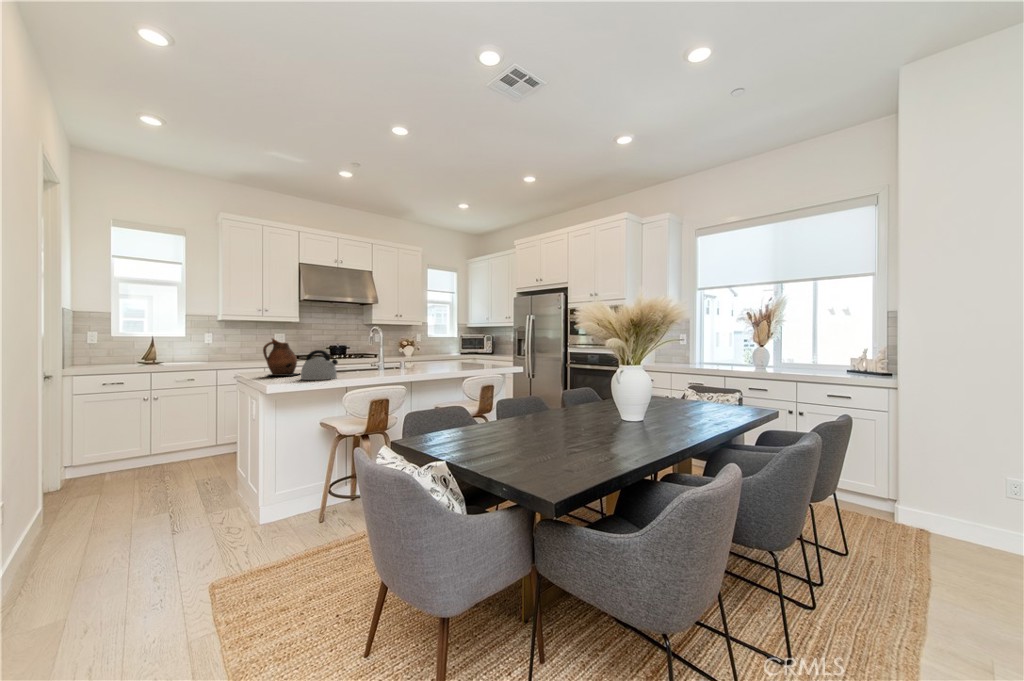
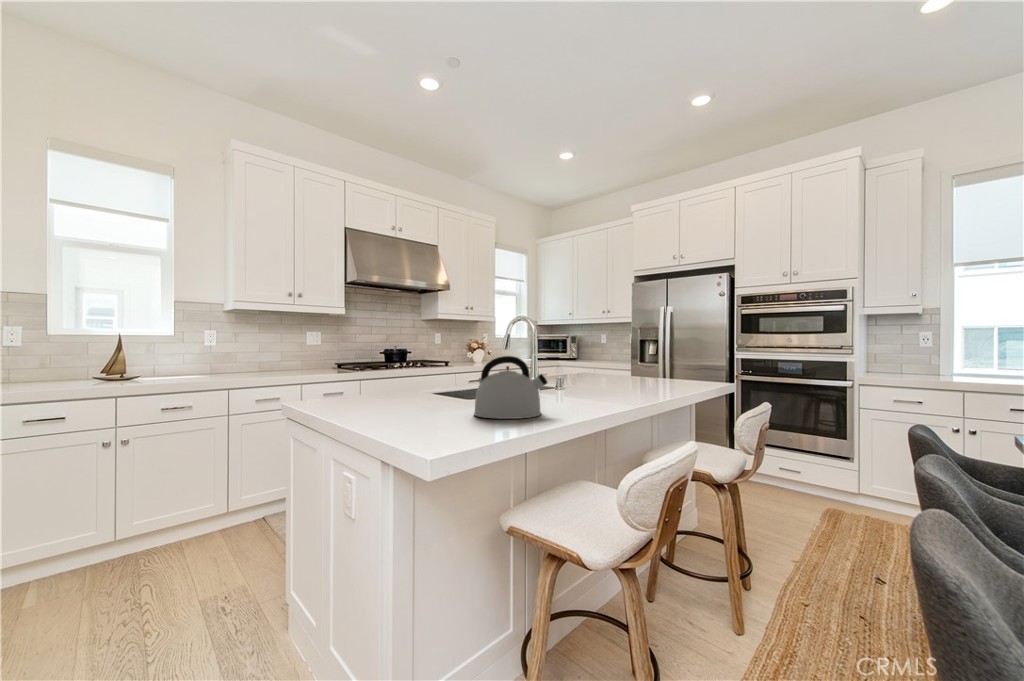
ceramic pitcher: present [263,339,300,376] -> none [372,334,431,408]

